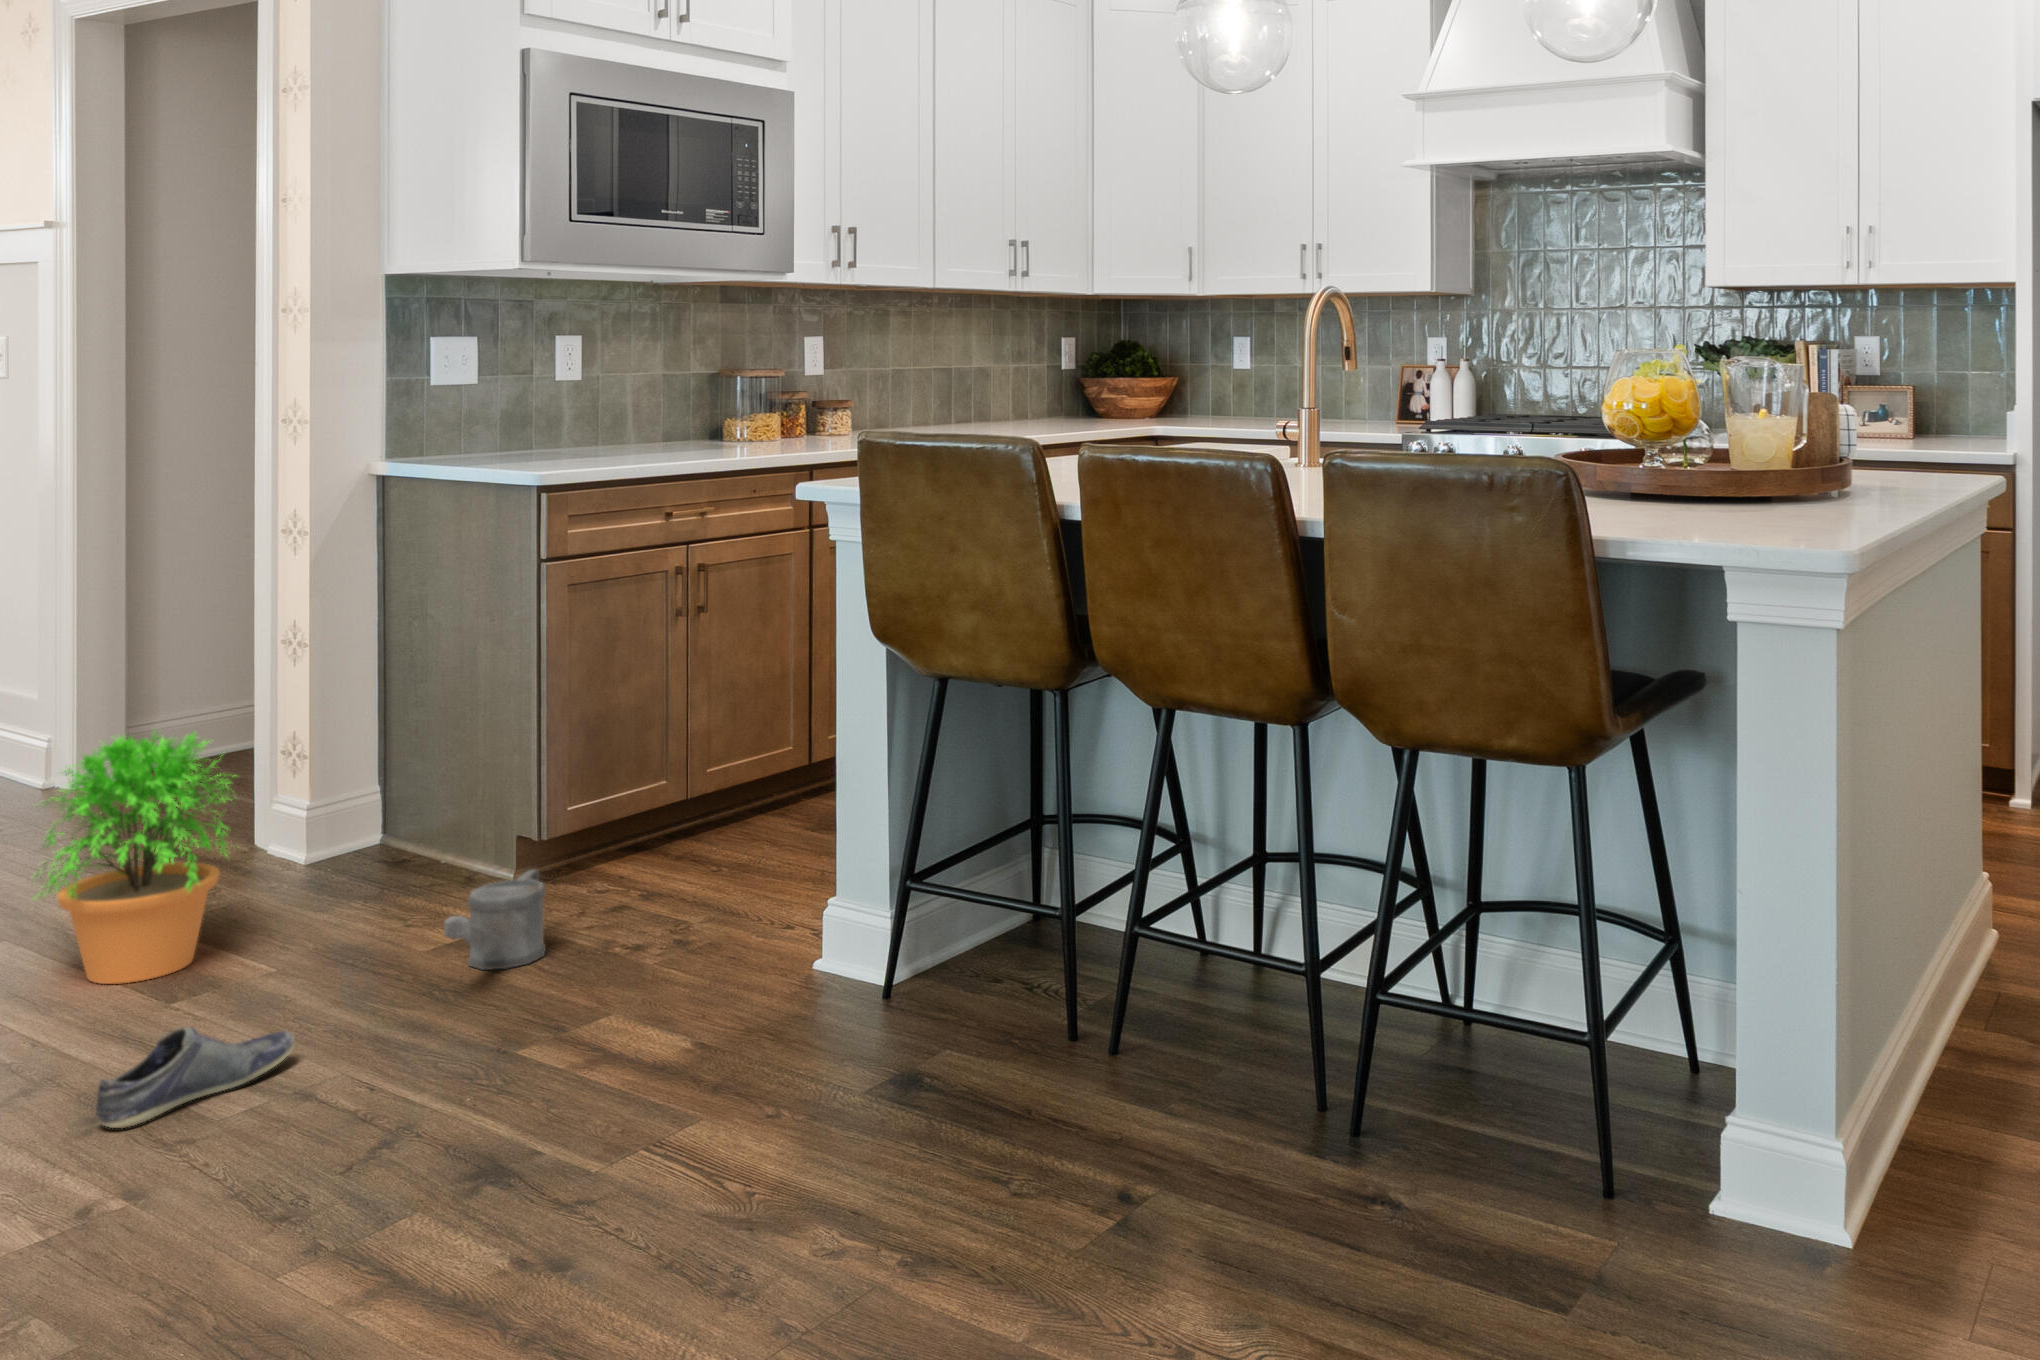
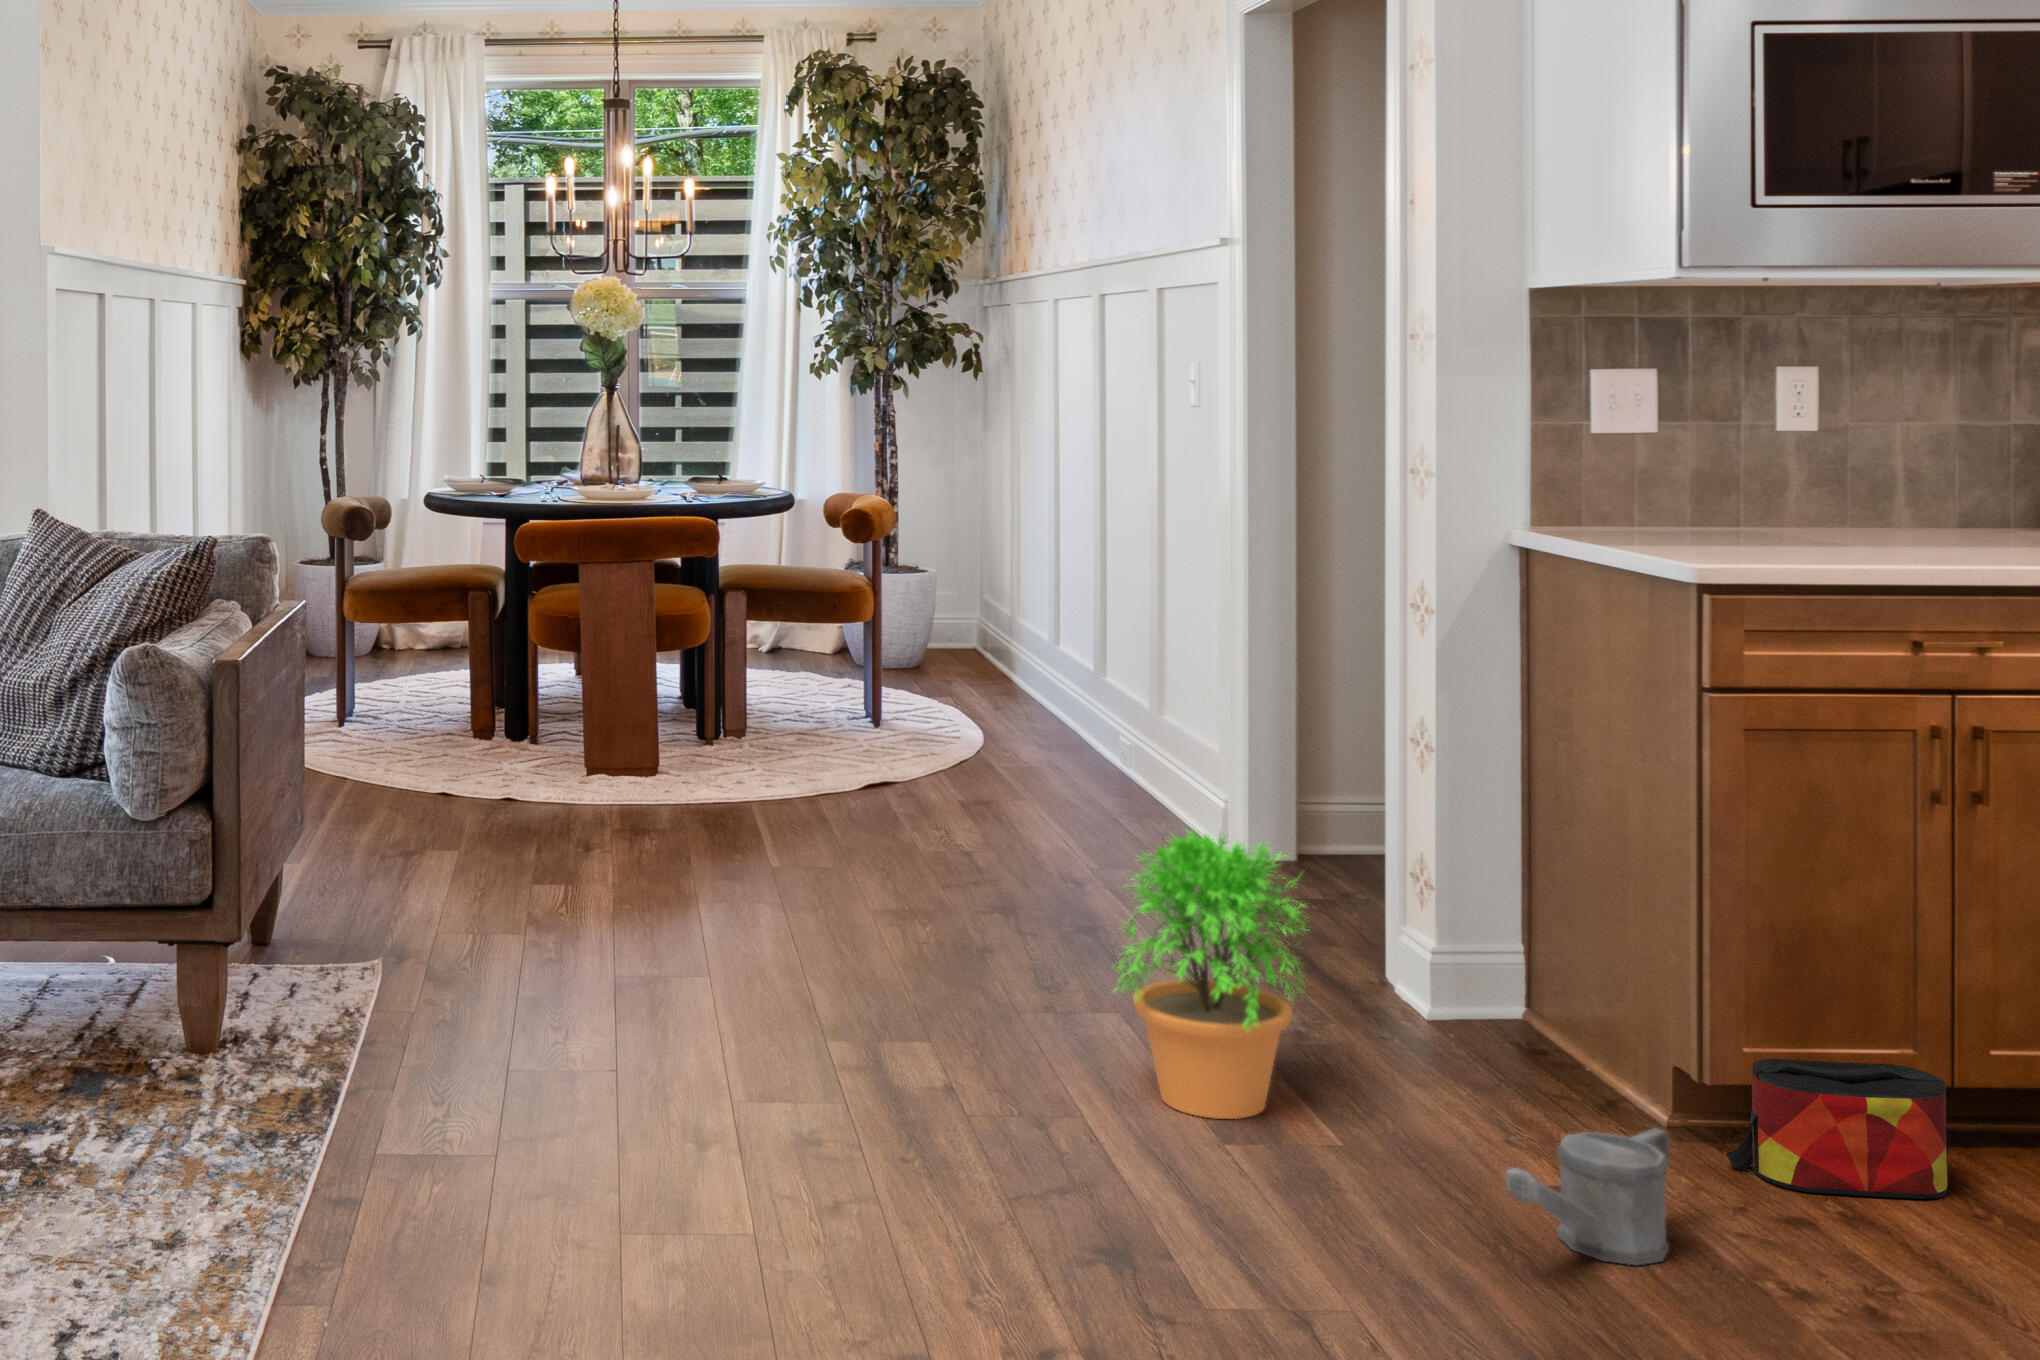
bag: none [562,793,695,892] -> present [1726,1058,1950,1199]
shoe: present [96,1027,295,1128] -> none [1087,1203,1307,1302]

